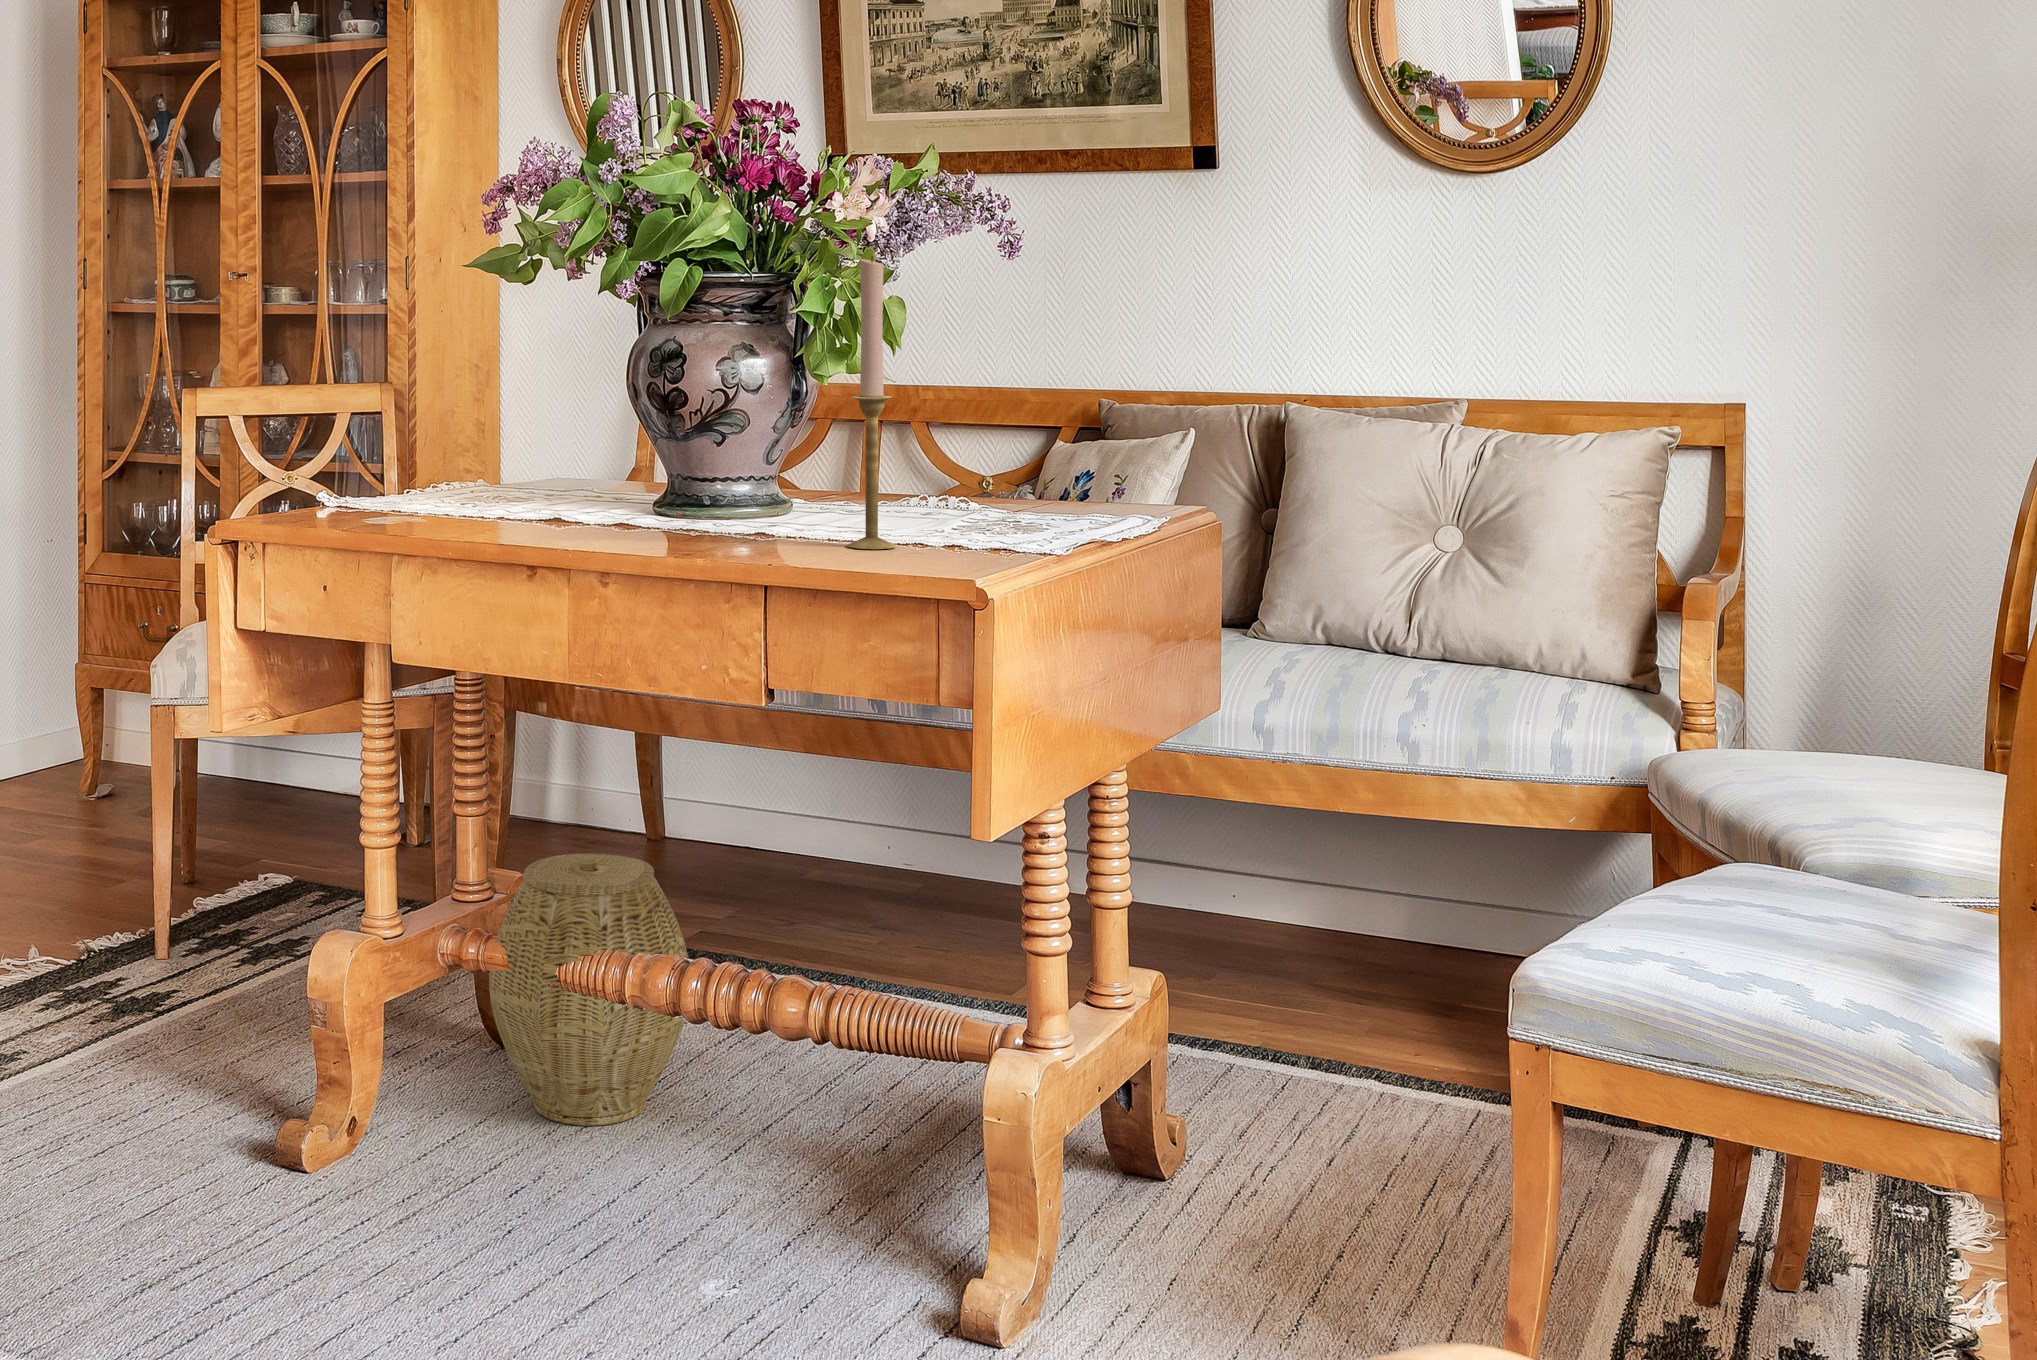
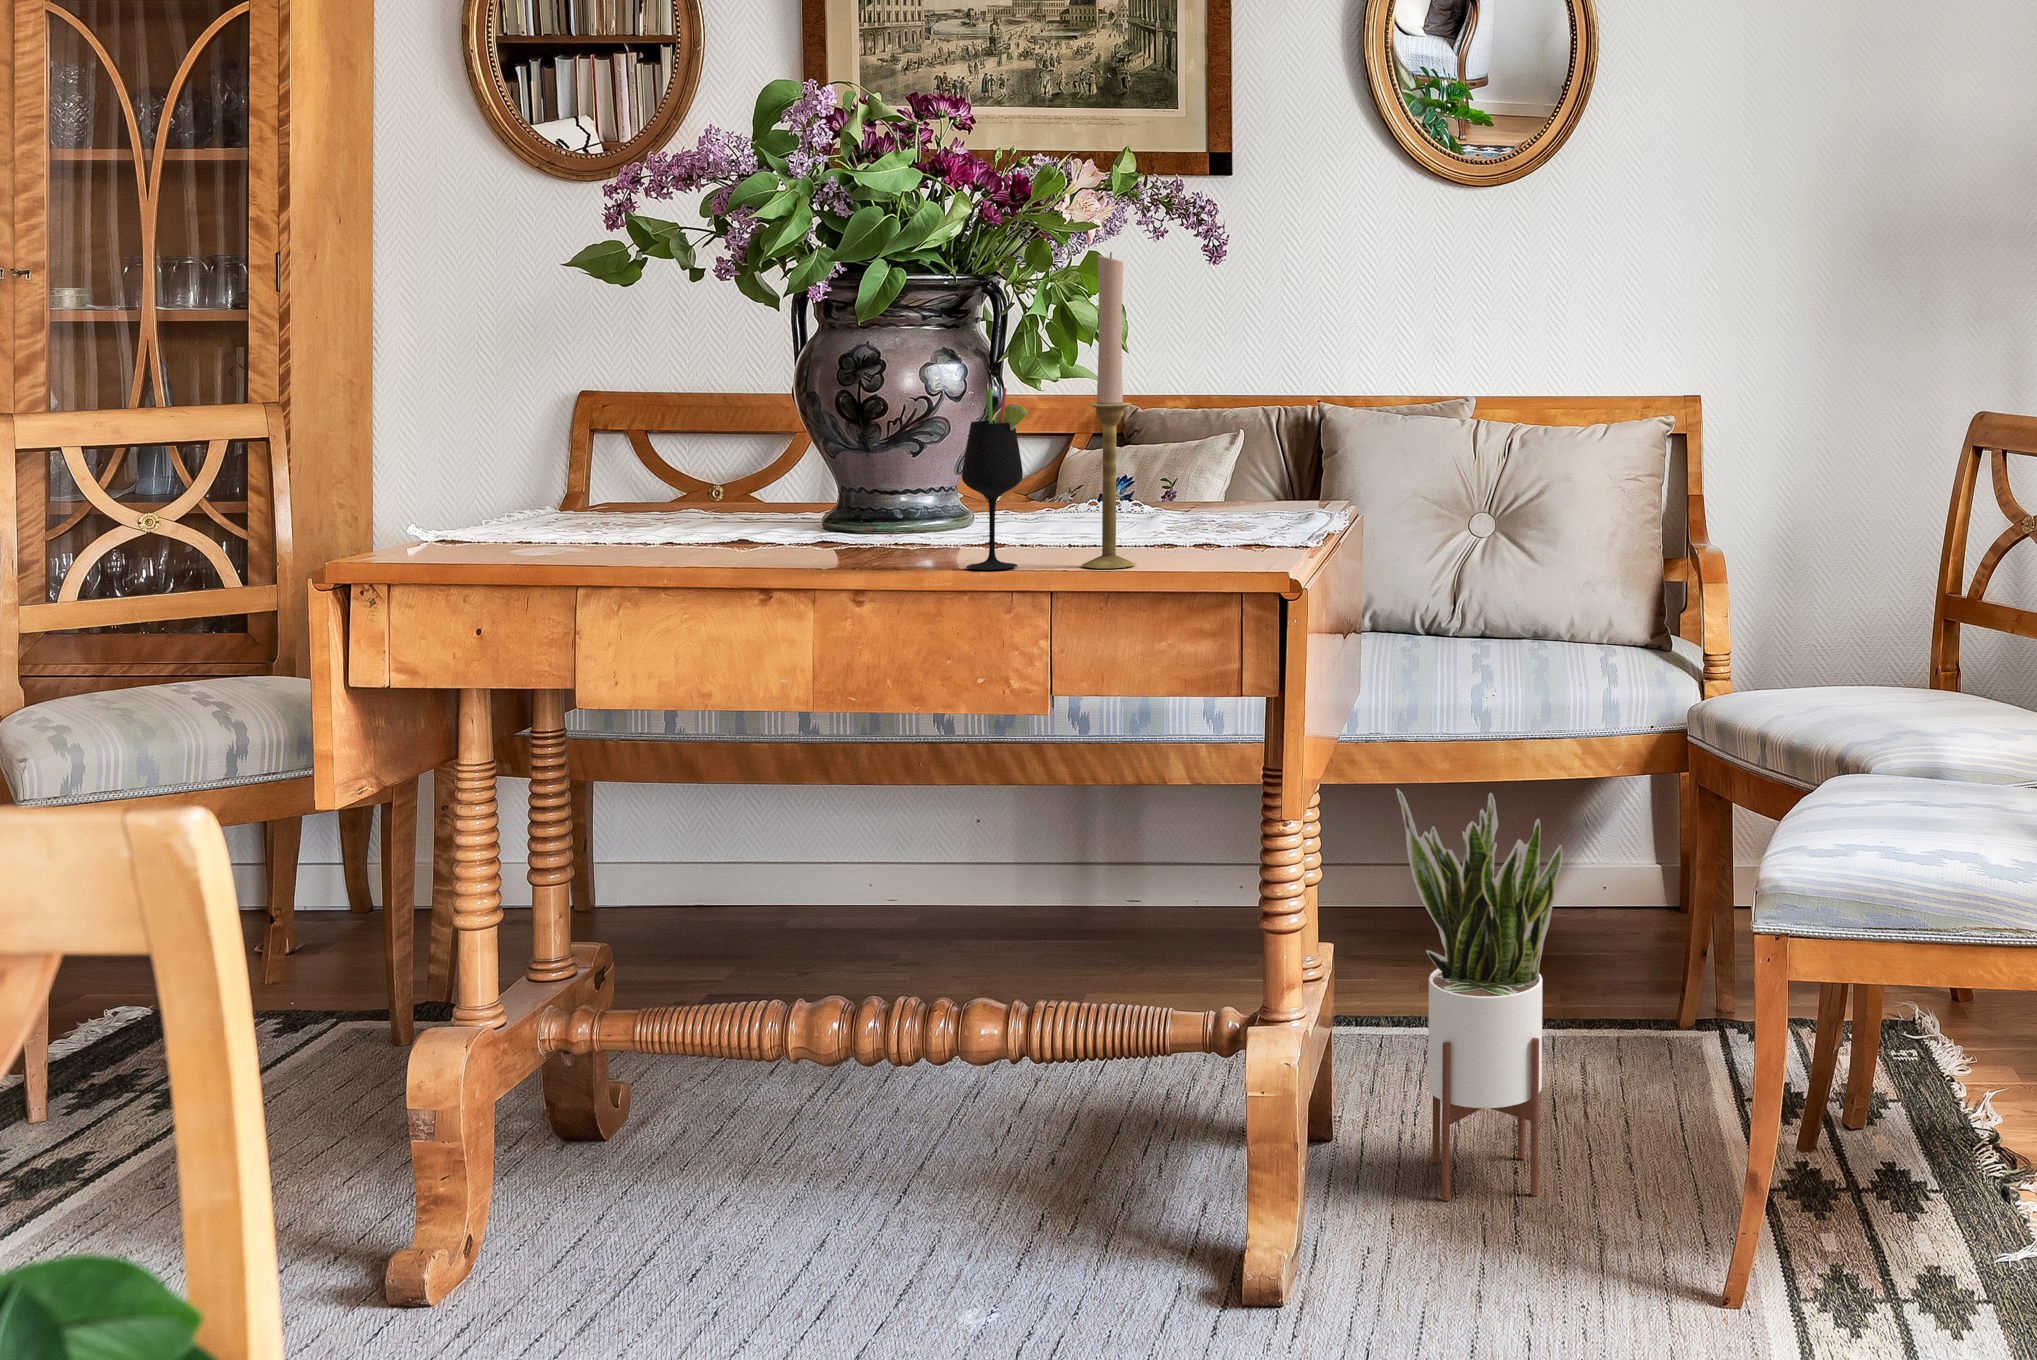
wine glass: none [745,380,798,543] -> present [962,388,1028,570]
potted plant: none [1215,793,1382,1234] -> present [1396,788,1563,1201]
woven basket: present [489,853,688,1126] -> none [574,944,825,1269]

